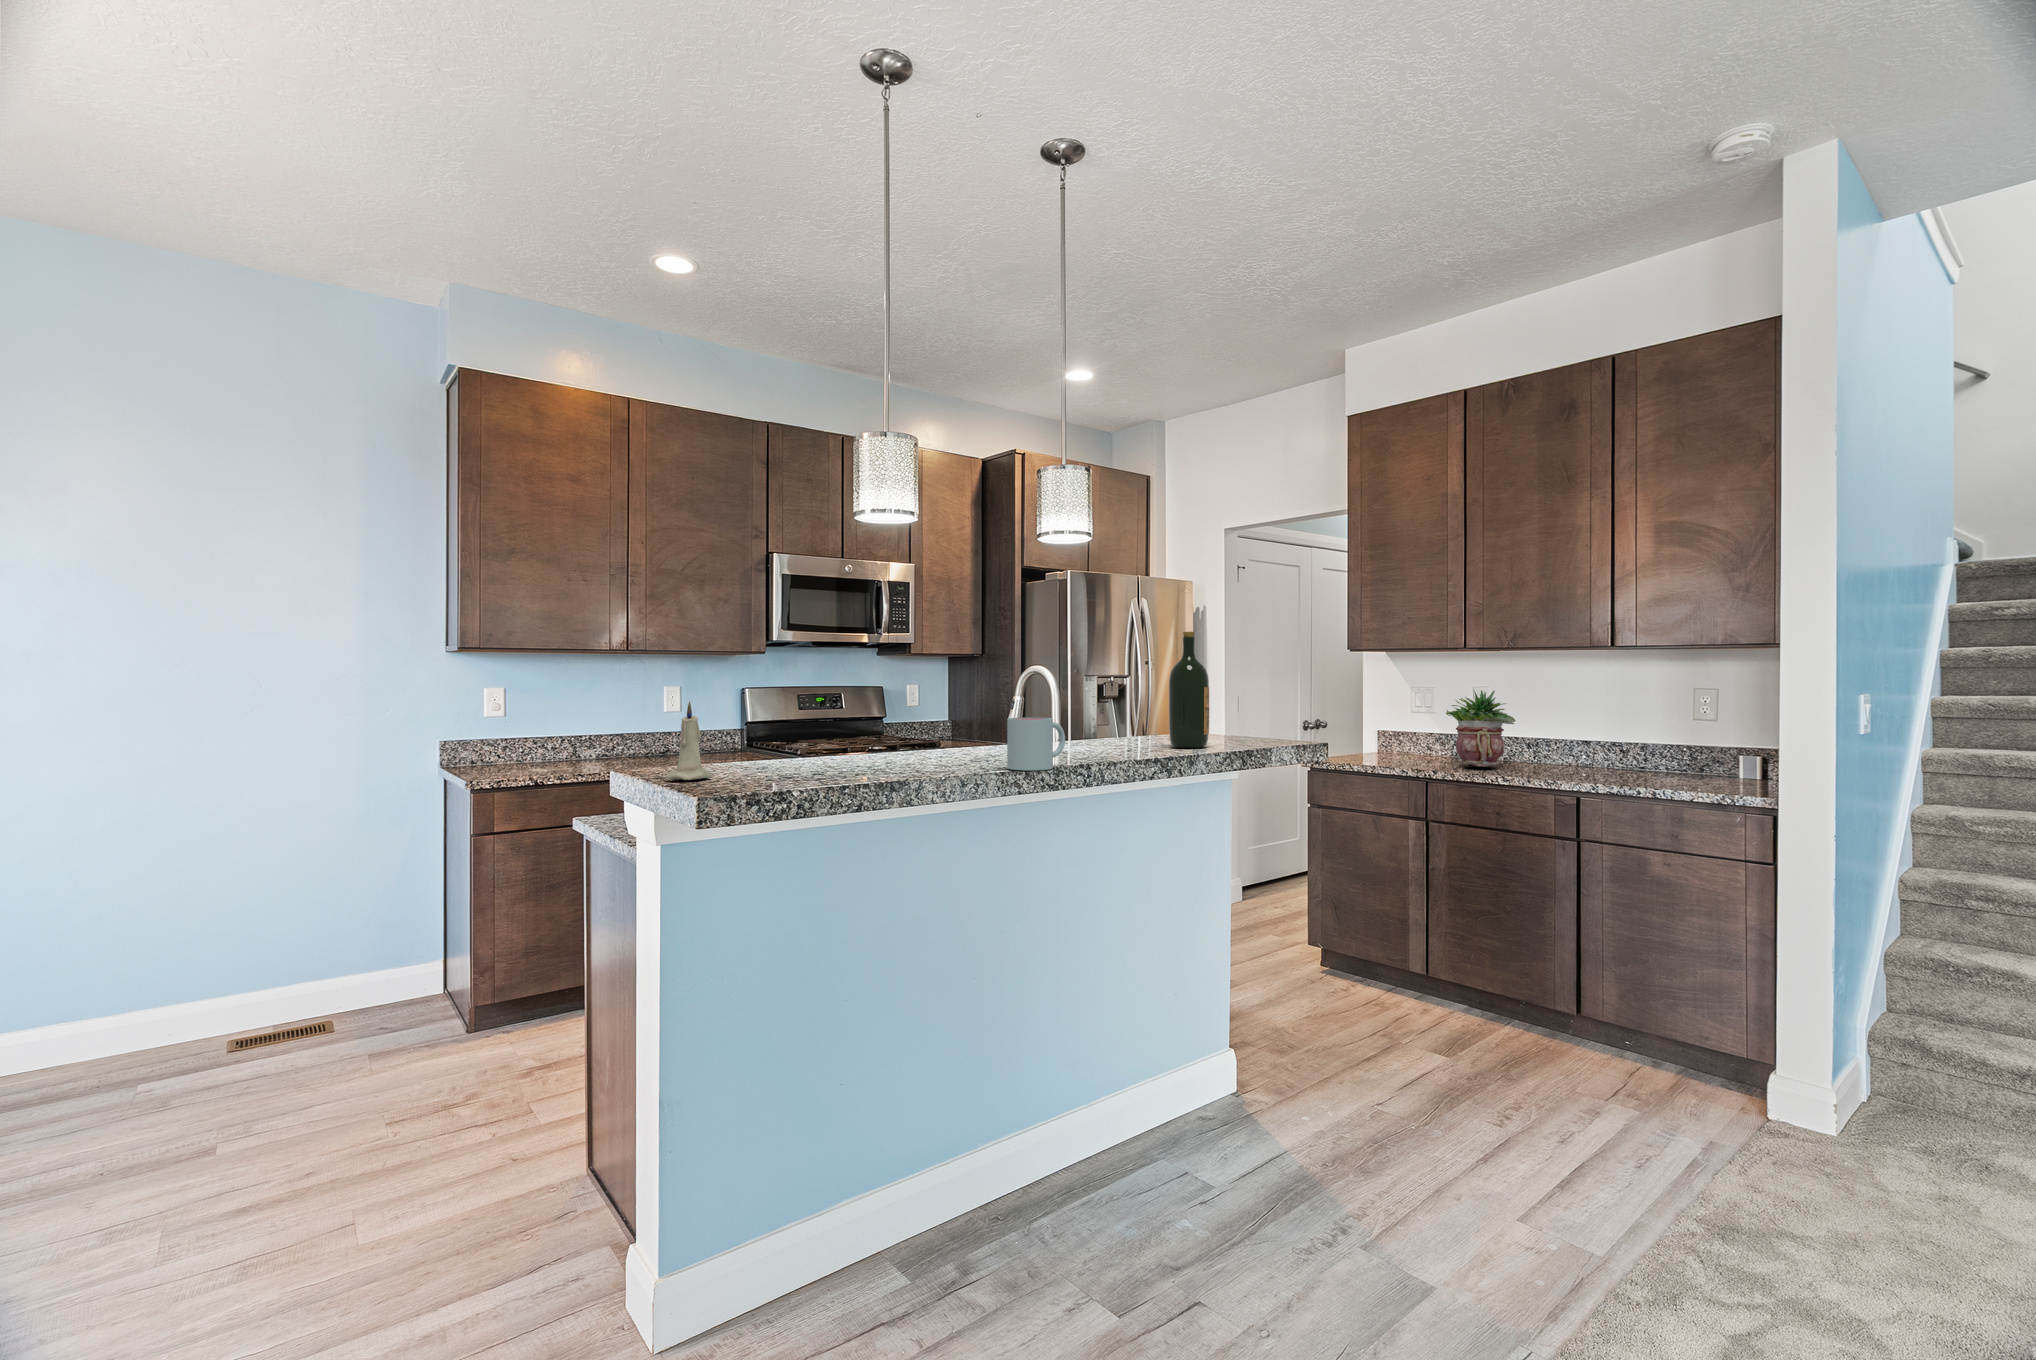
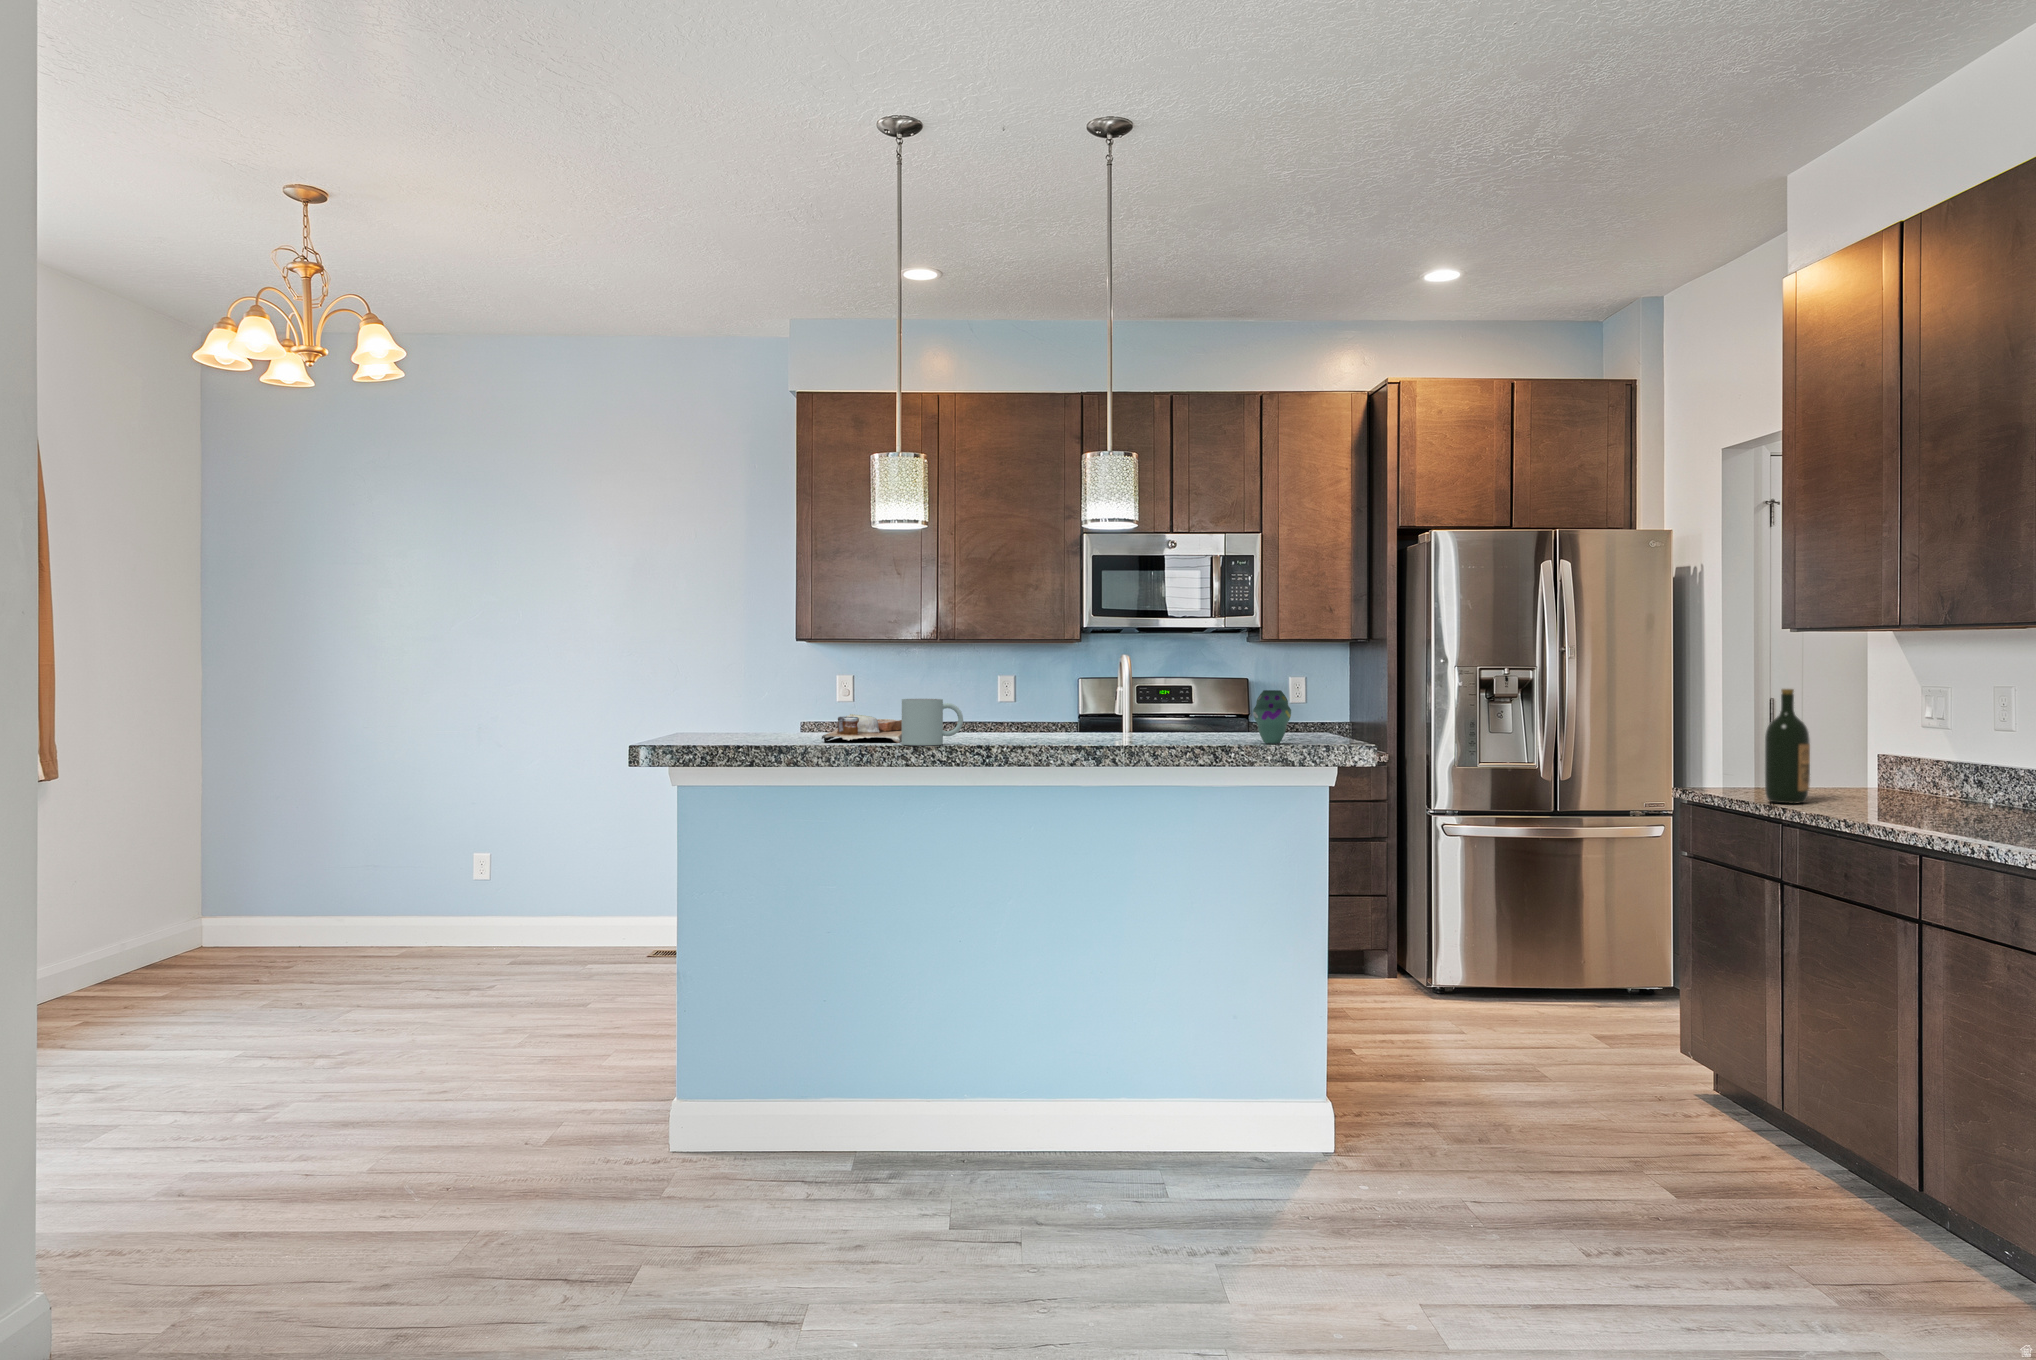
wine bottle: present [1169,632,1209,748] -> present [1765,689,1810,804]
potted plant: present [1446,690,1515,767] -> none [1857,689,1979,811]
vase: none [1236,700,1270,746] -> present [1253,690,1291,743]
candle: present [666,702,712,780] -> none [679,679,717,739]
cutting board: none [803,737,965,772] -> present [822,714,902,743]

